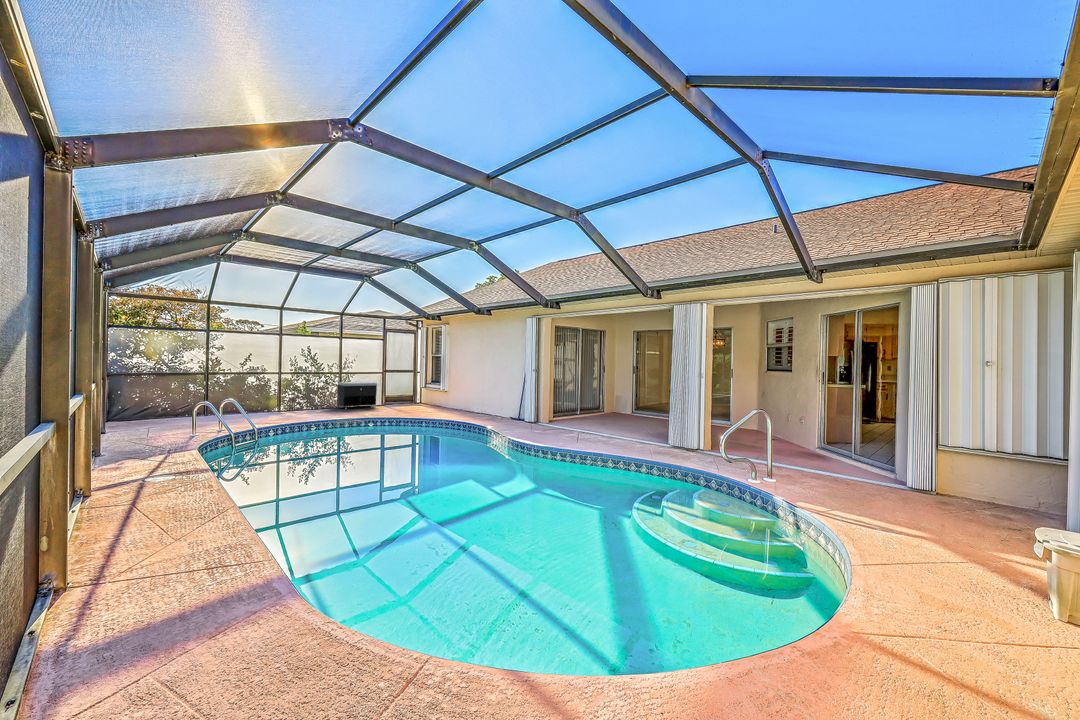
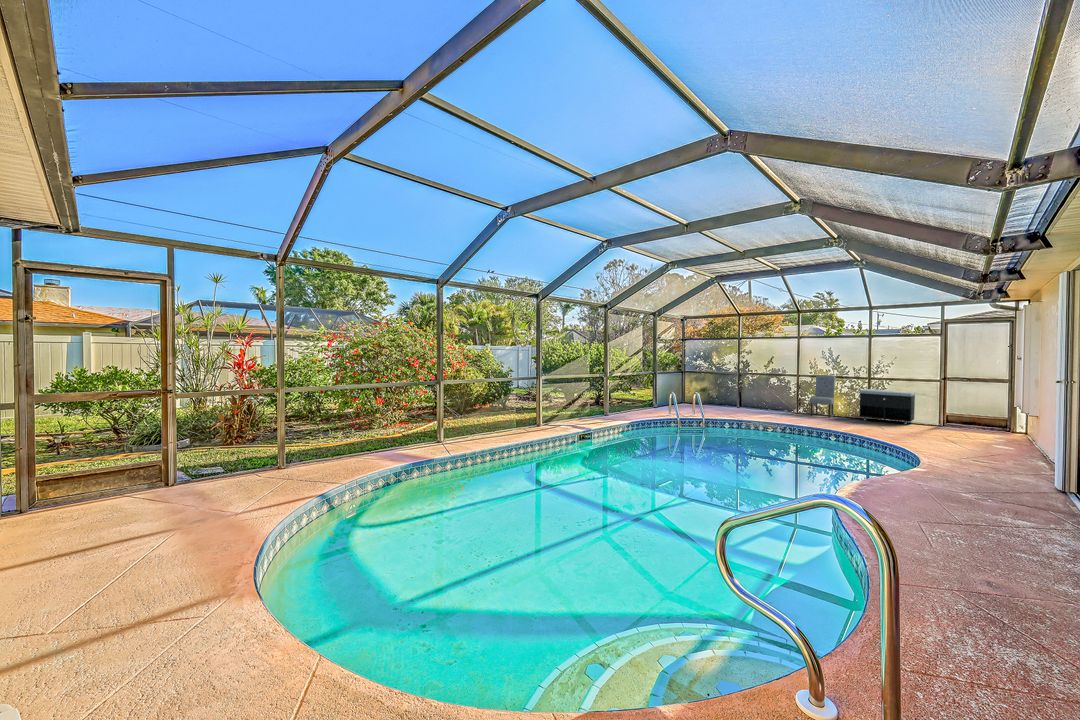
chair: none [297,372,323,412] -> present [810,375,836,418]

